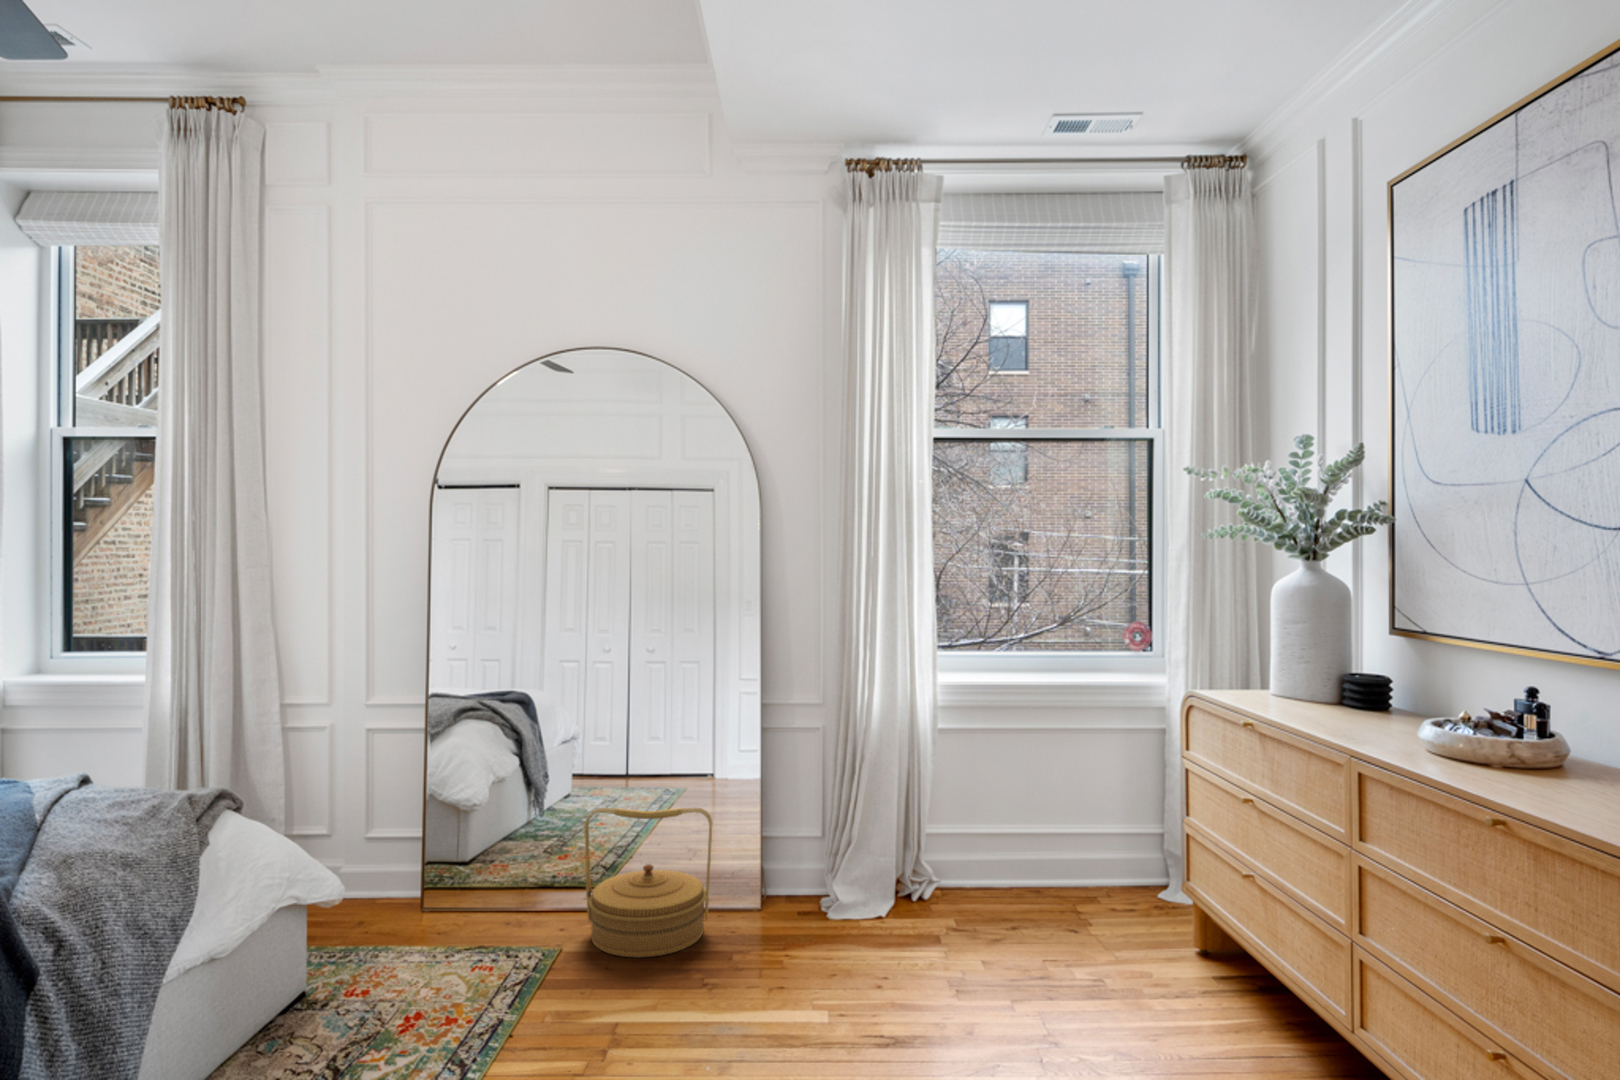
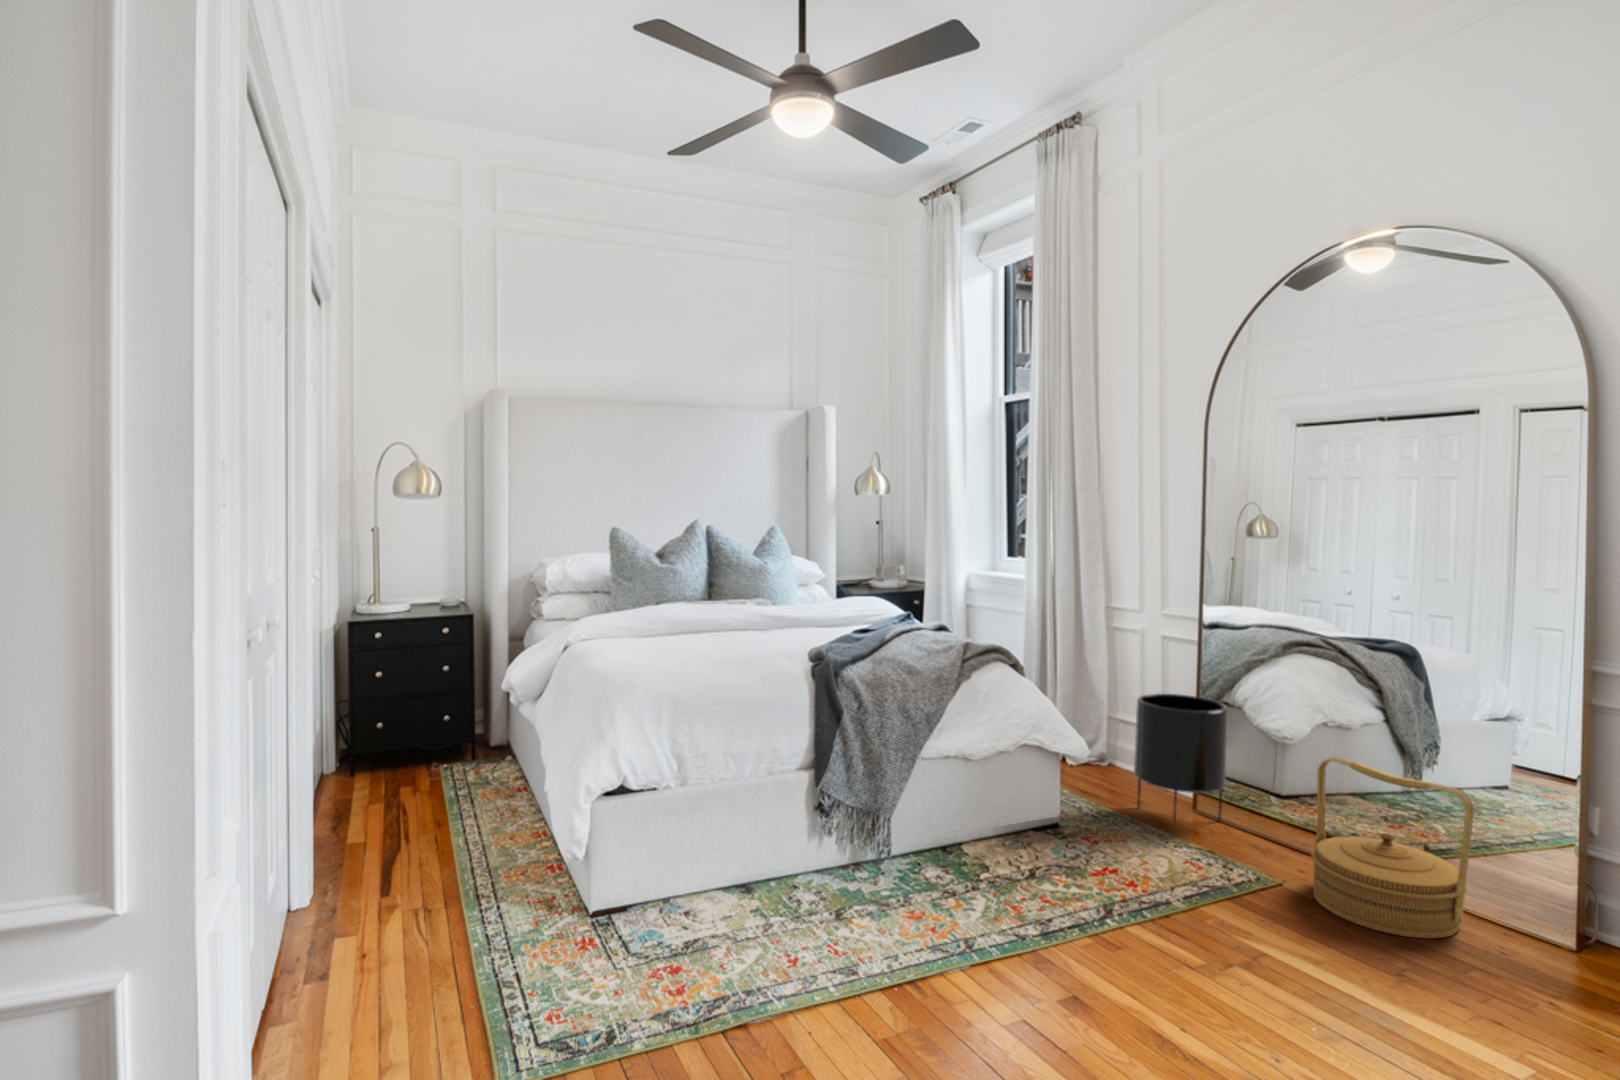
planter: none [366,782,471,947] -> present [1134,694,1228,835]

